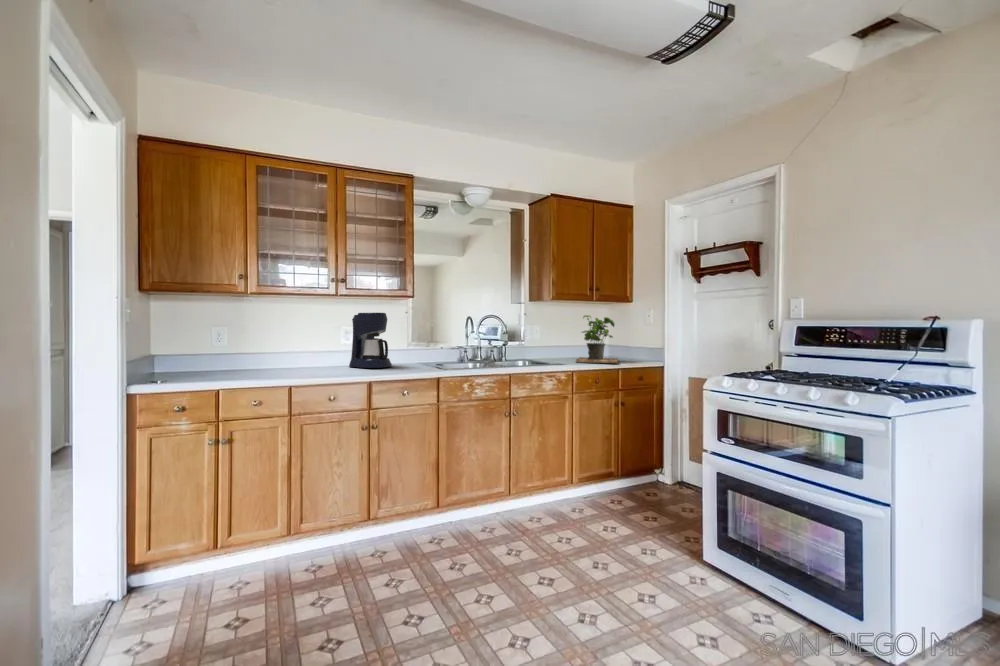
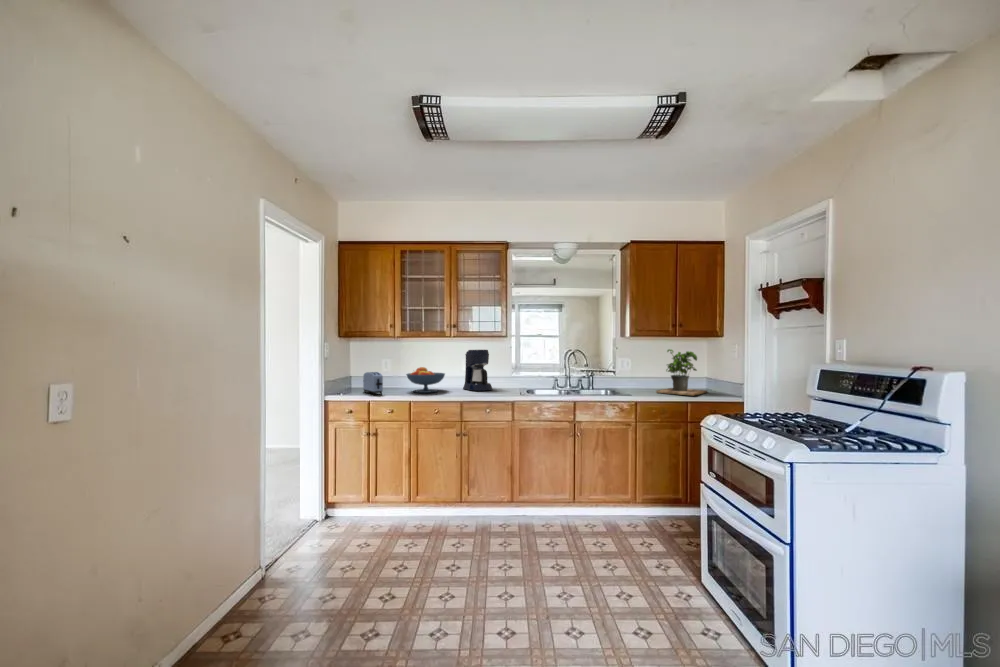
fruit bowl: none [268,337,329,374] -> present [406,367,445,393]
toaster: none [189,344,238,380] -> present [363,372,383,395]

